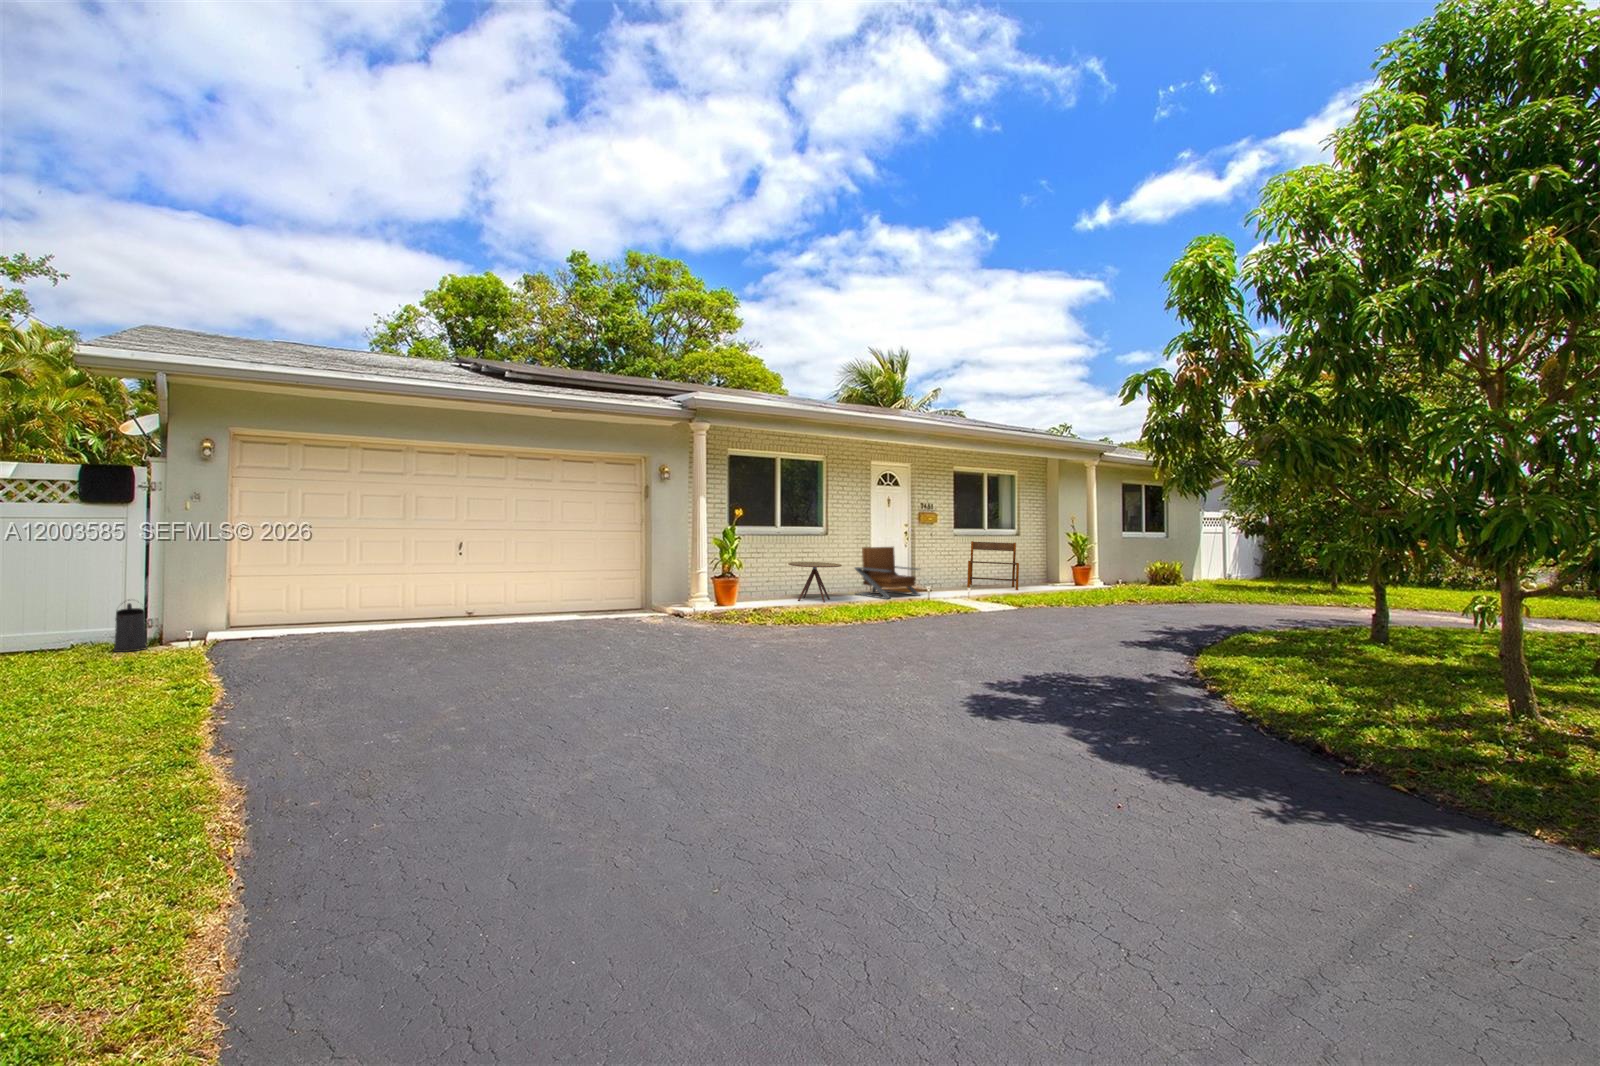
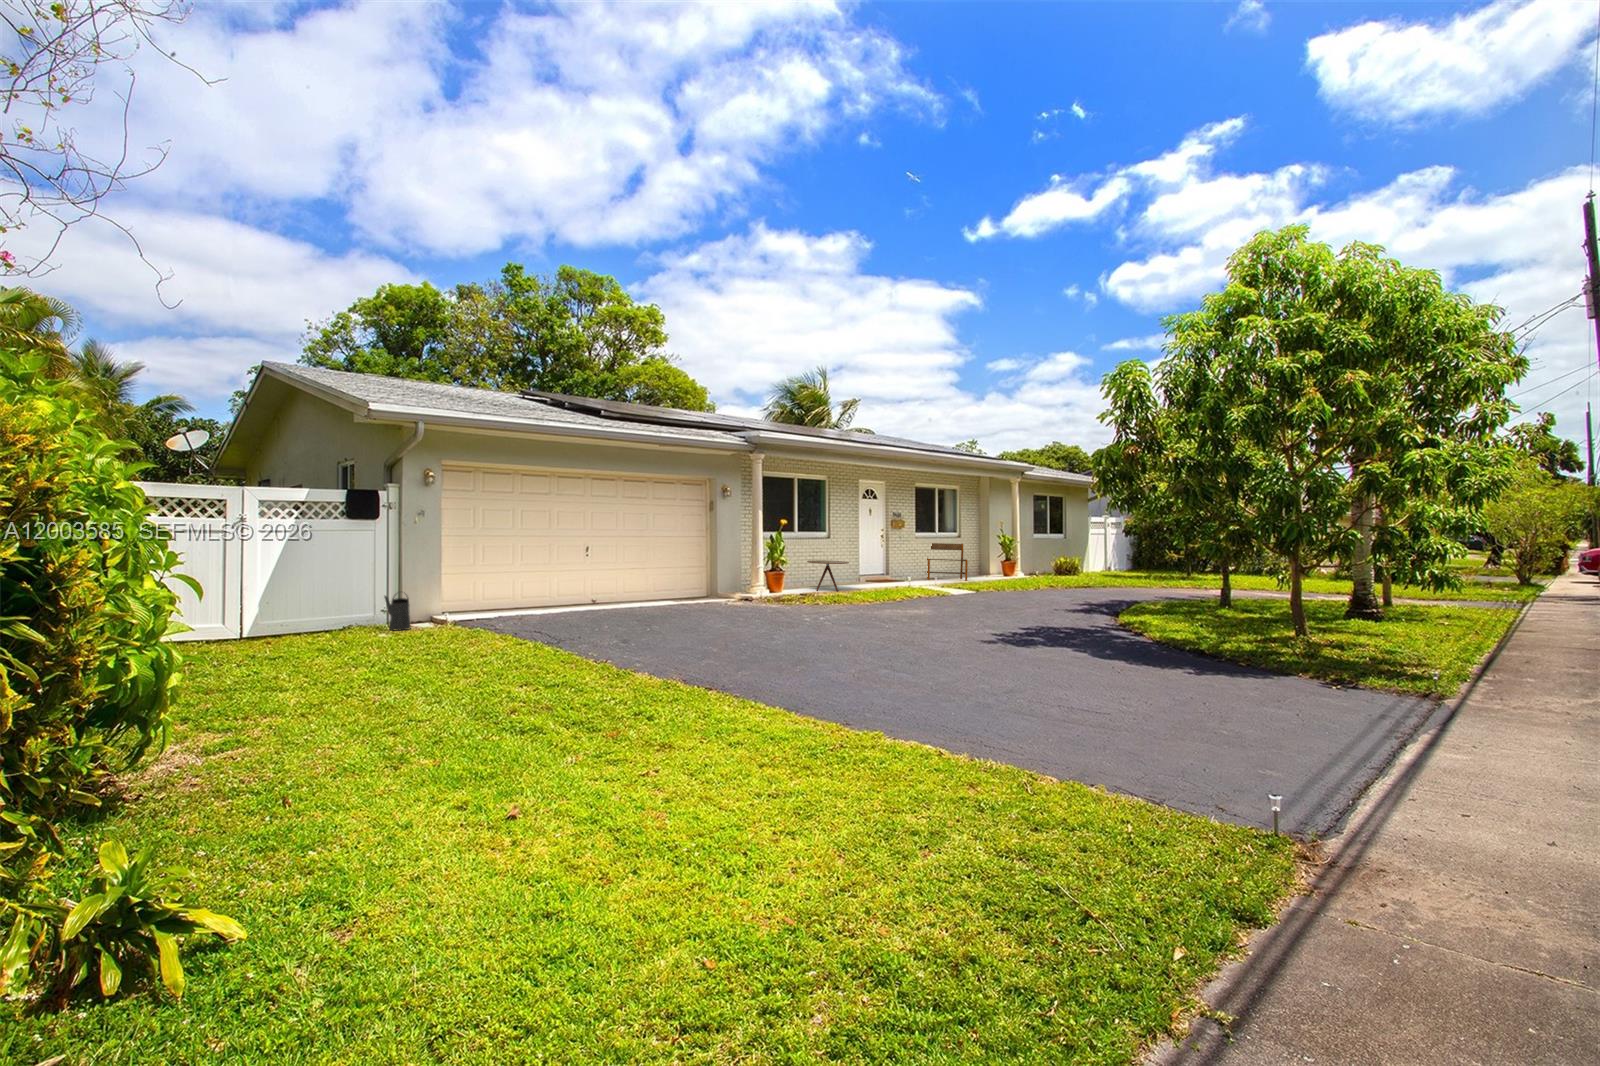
lounge chair: present [855,547,920,599] -> none [851,548,901,589]

